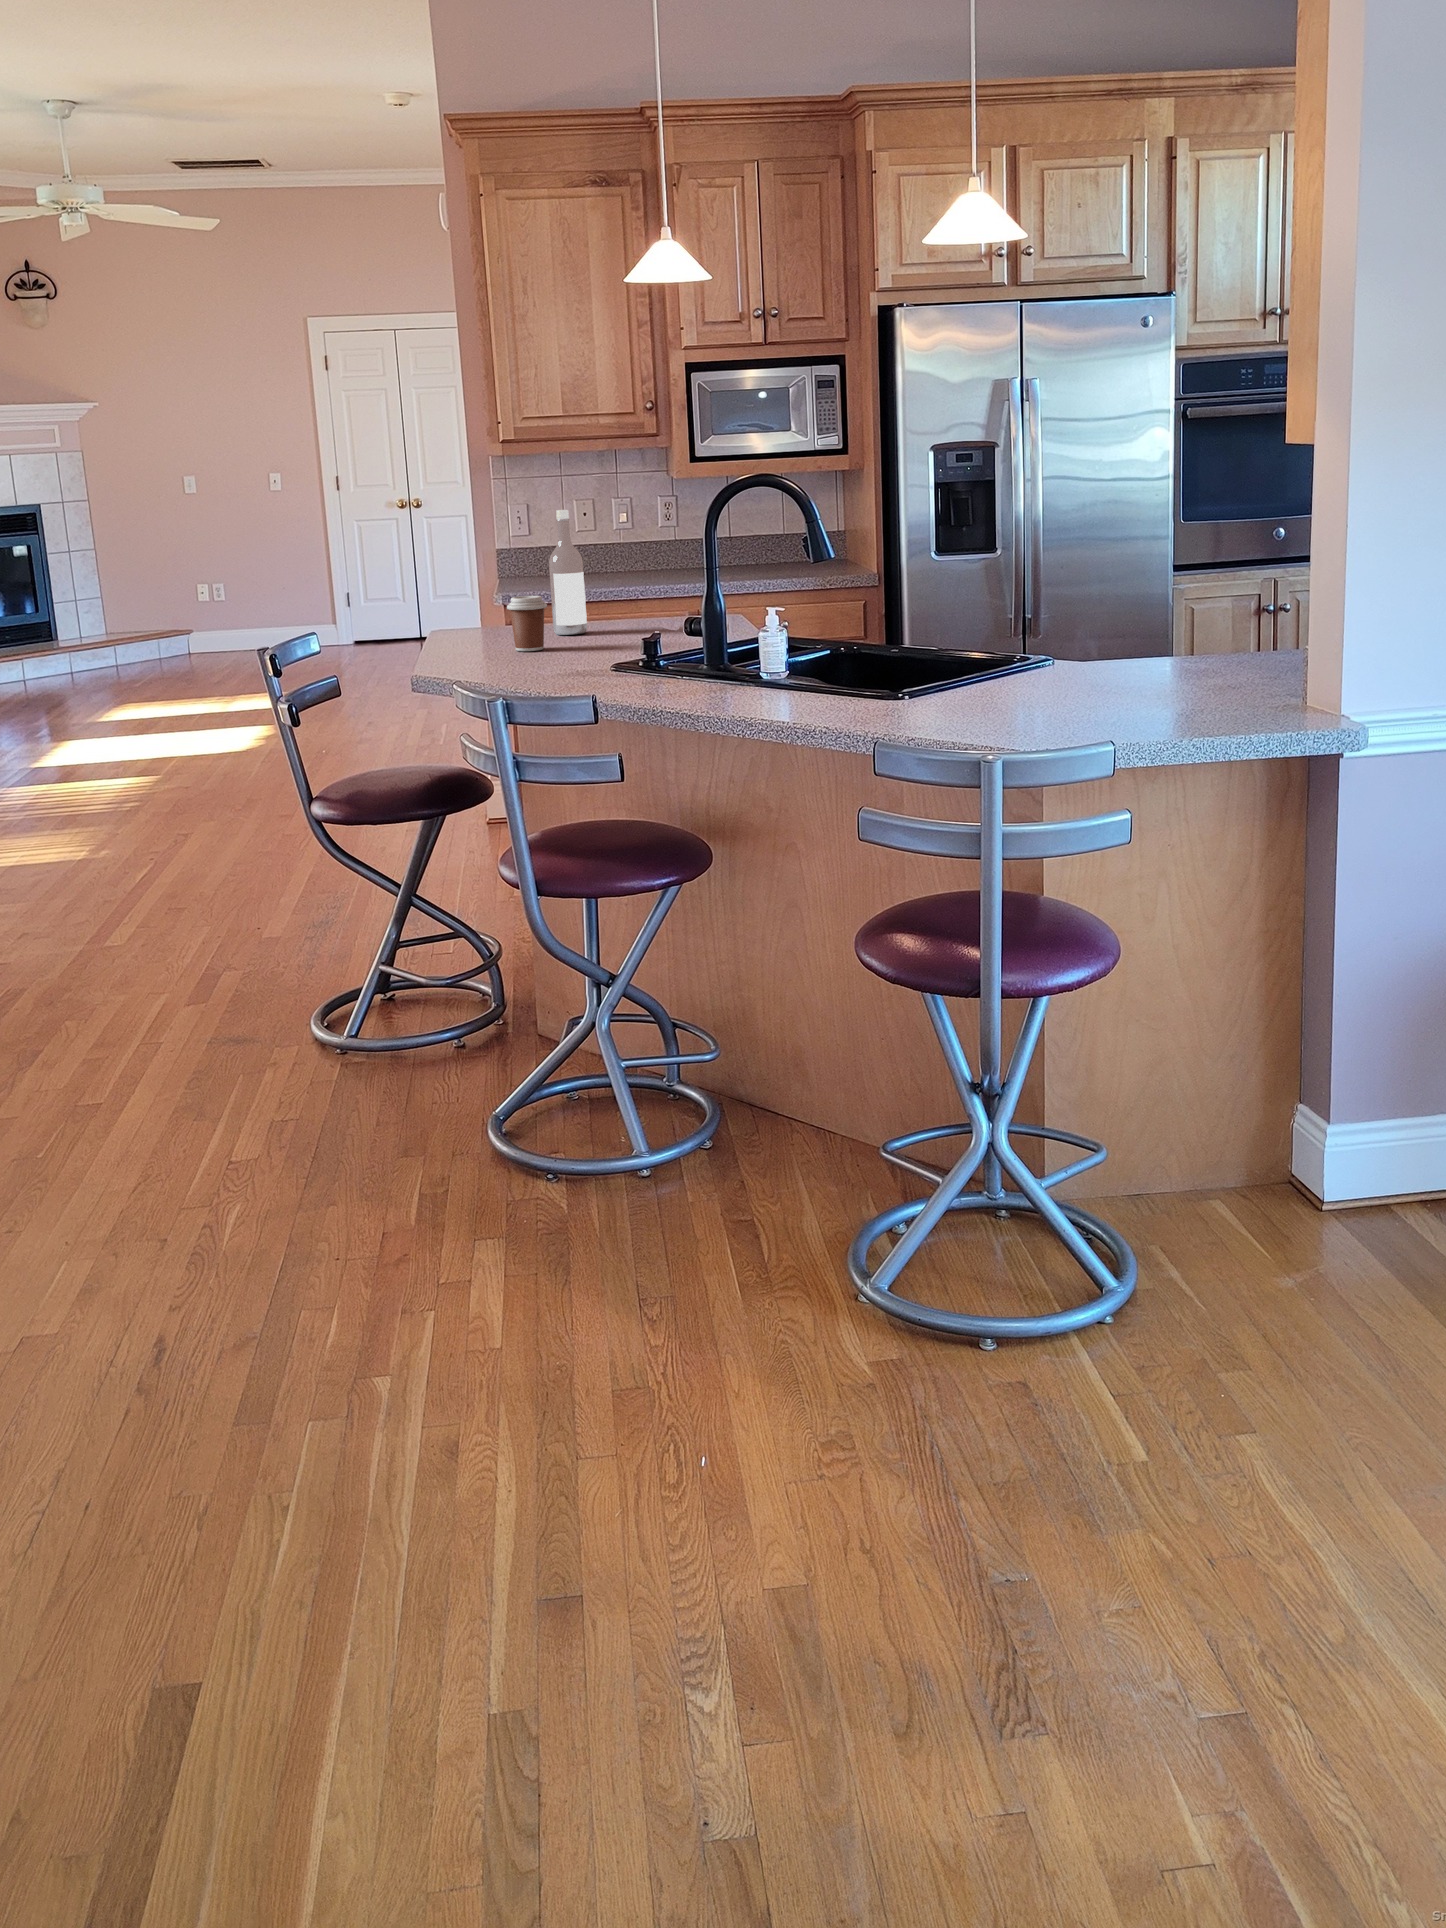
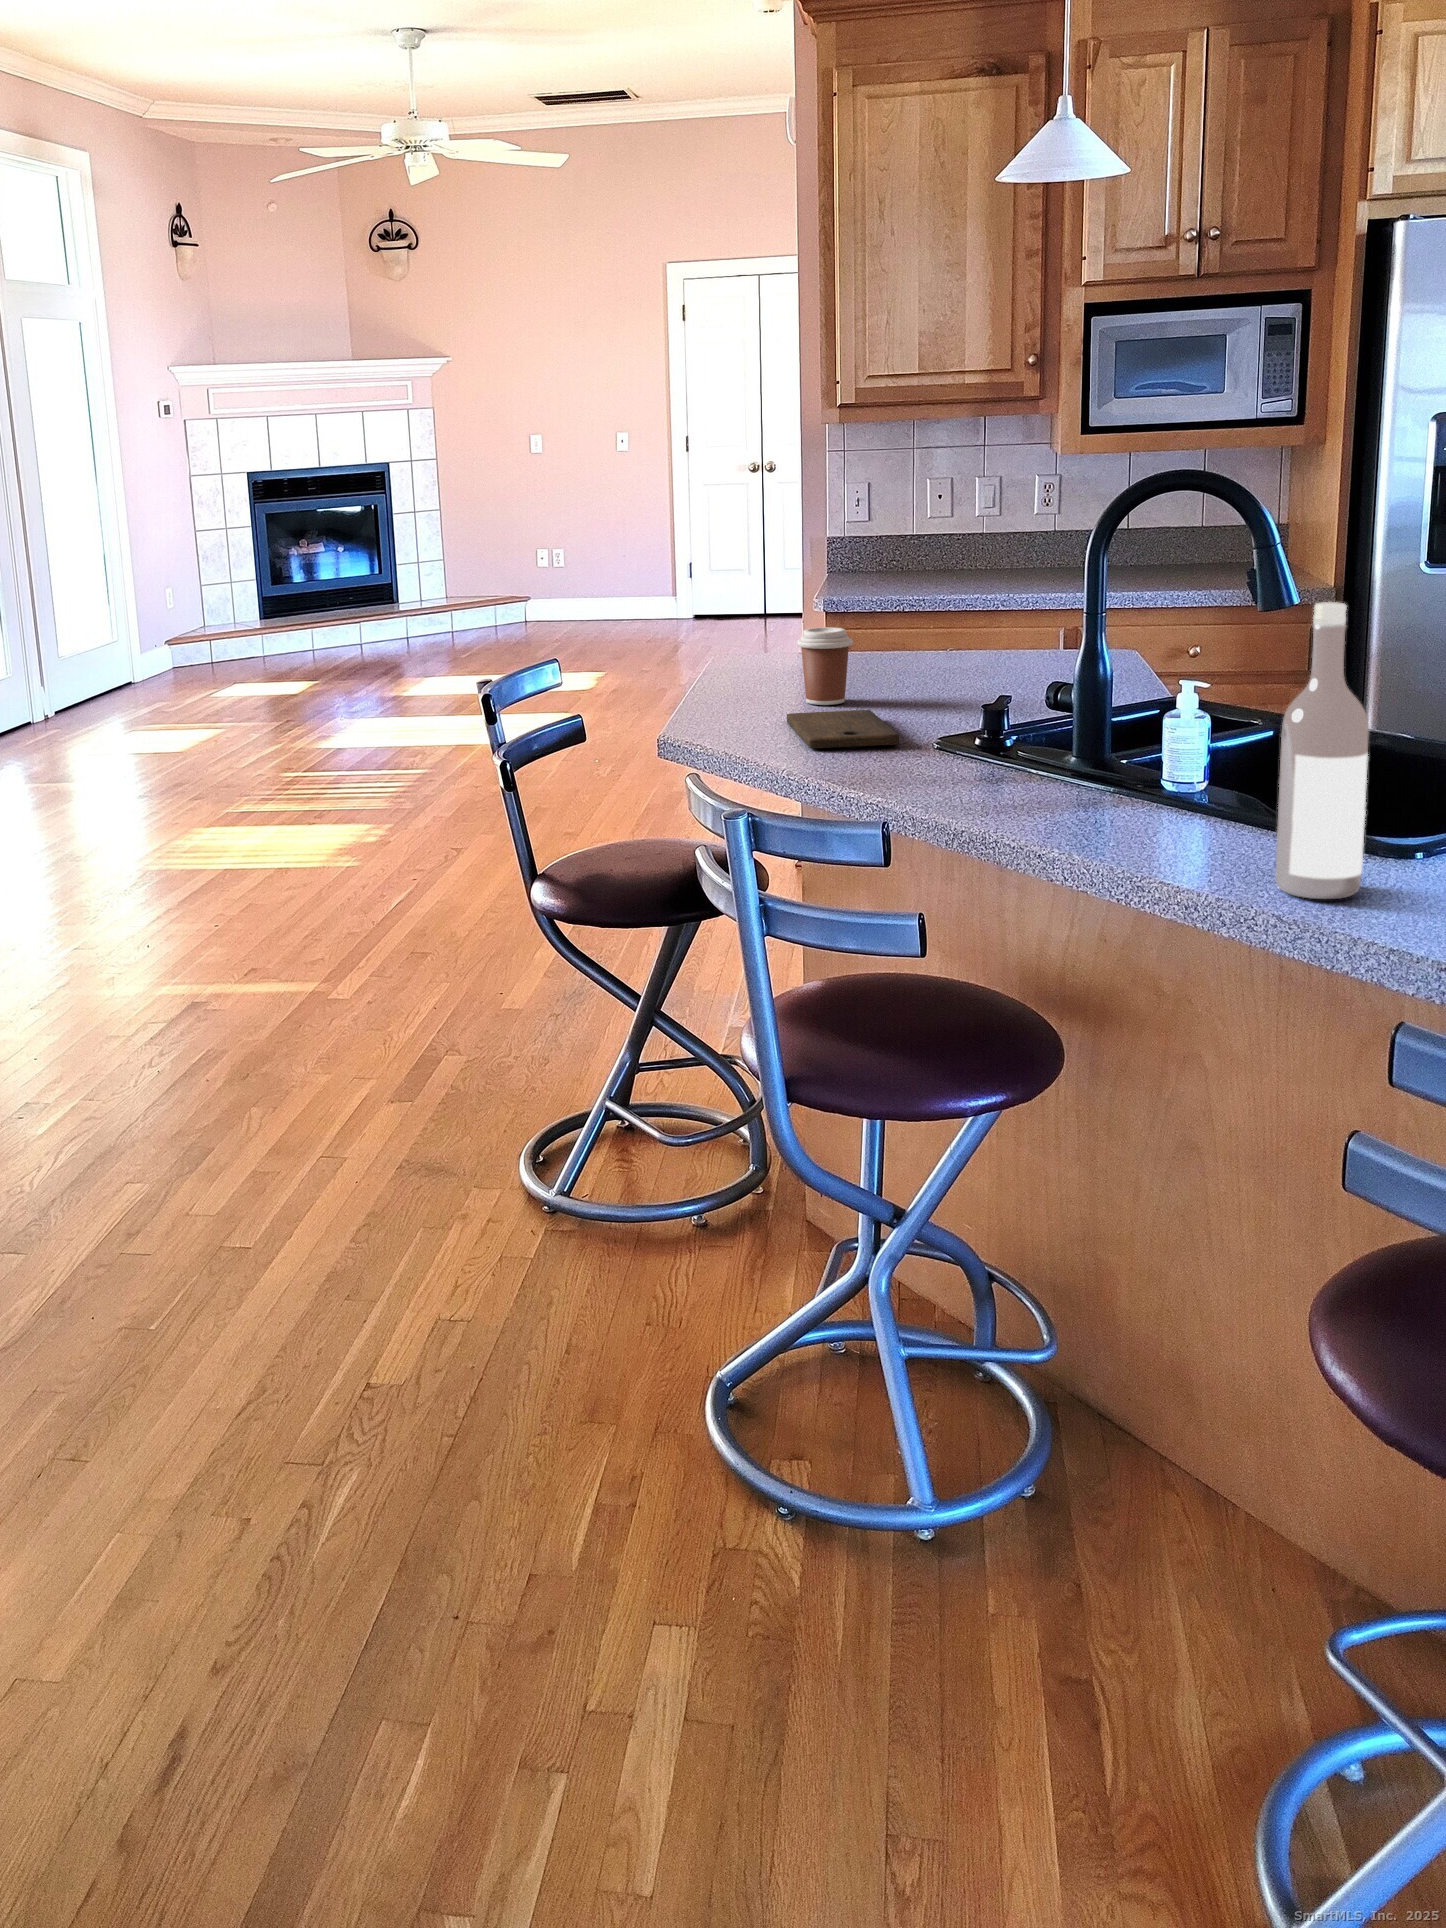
wine bottle: present [549,510,587,635] -> present [1276,602,1369,899]
cutting board: none [506,650,590,673] -> present [787,710,899,748]

